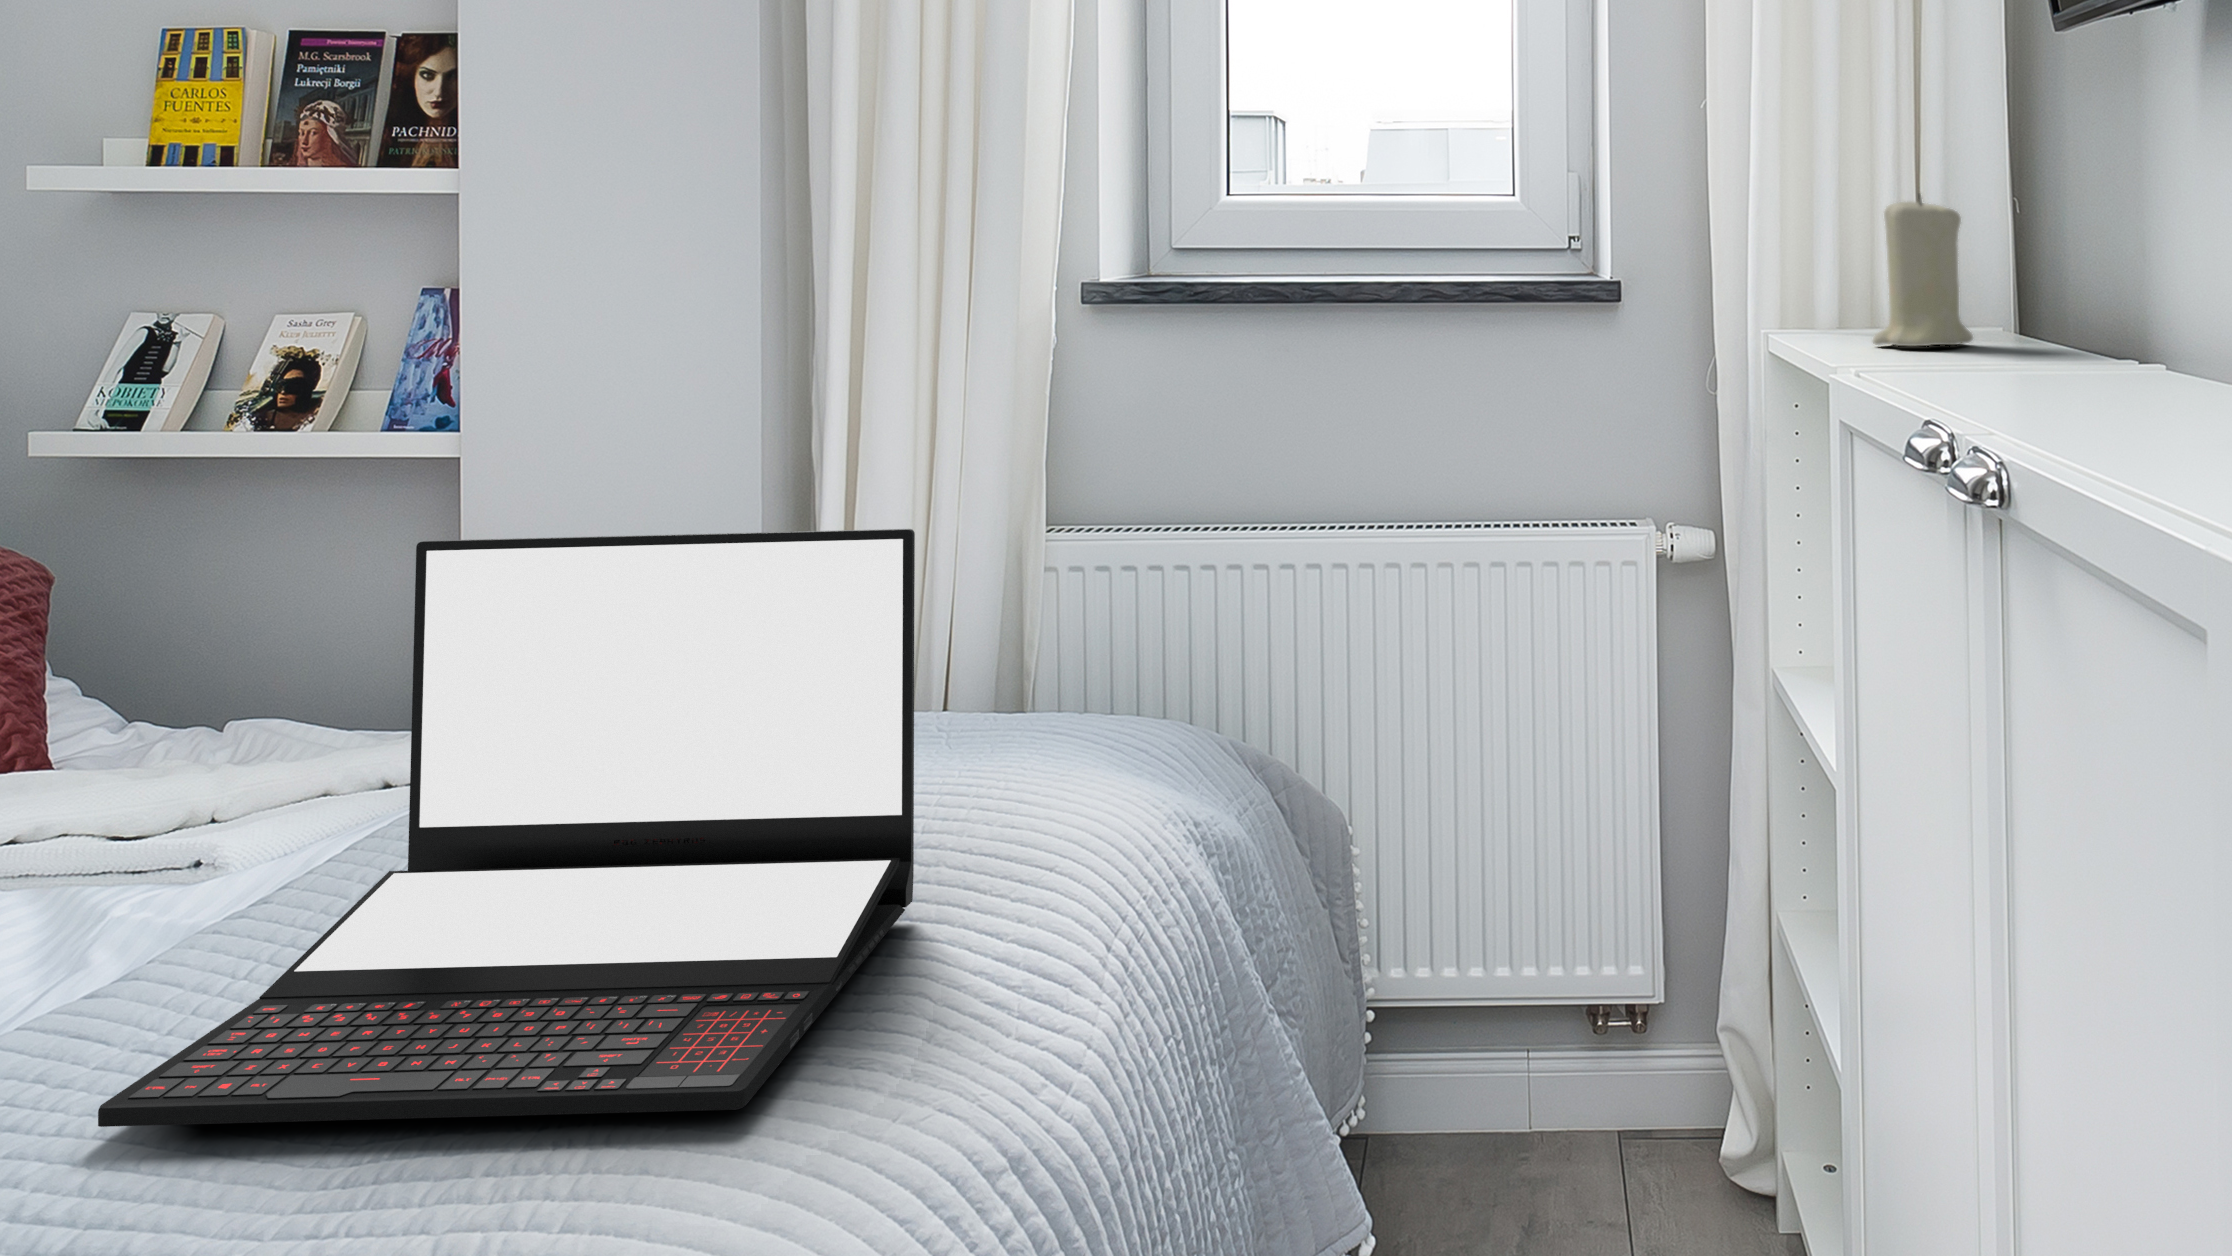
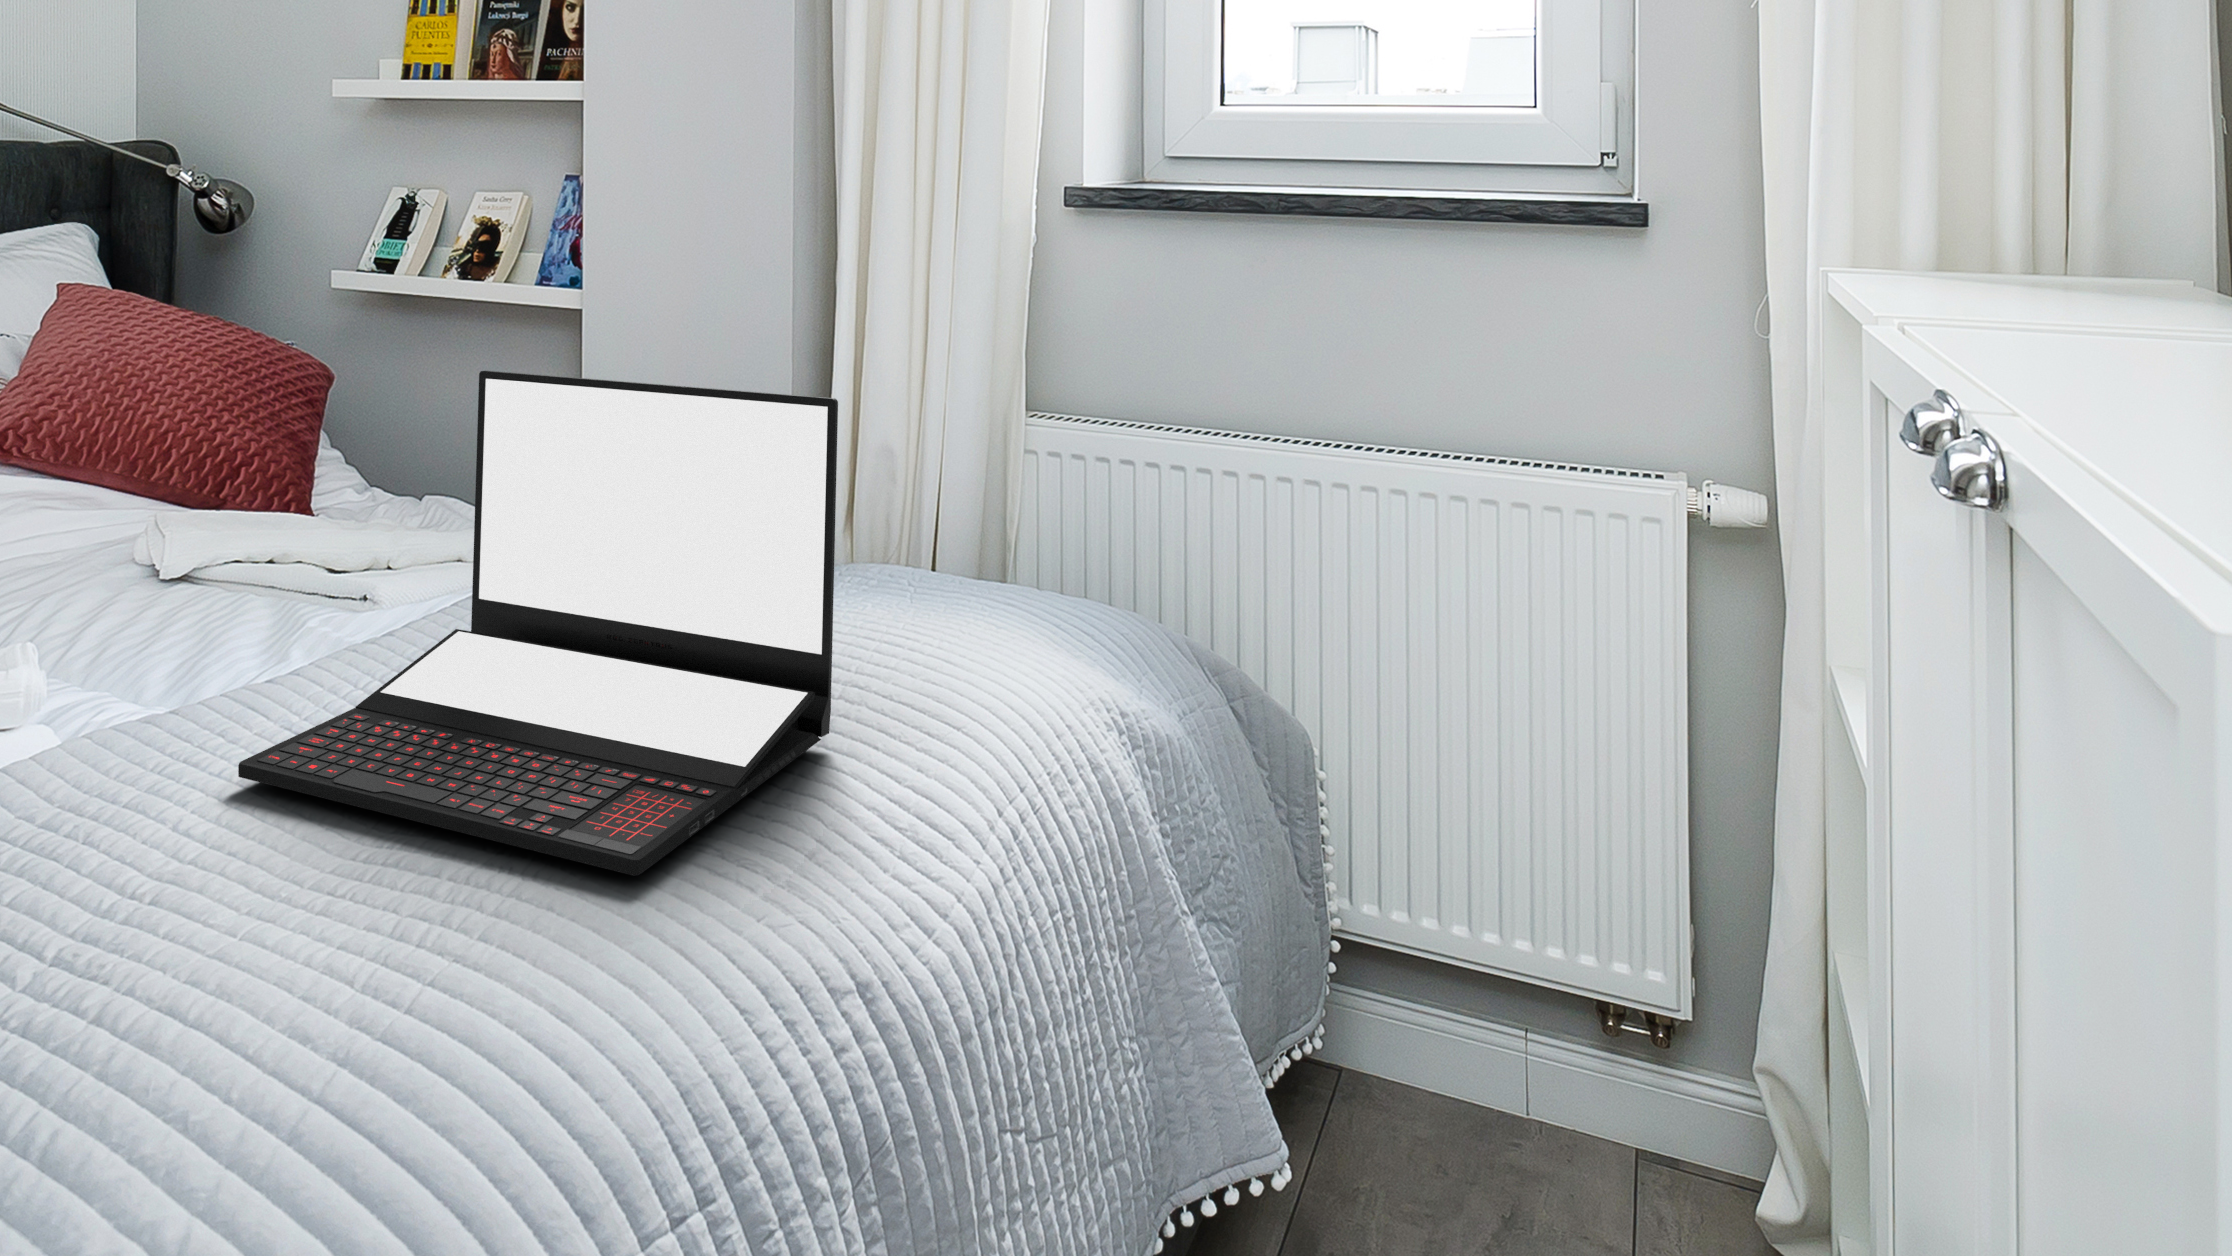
candle: present [1873,194,1973,346] -> none [1968,110,2122,302]

